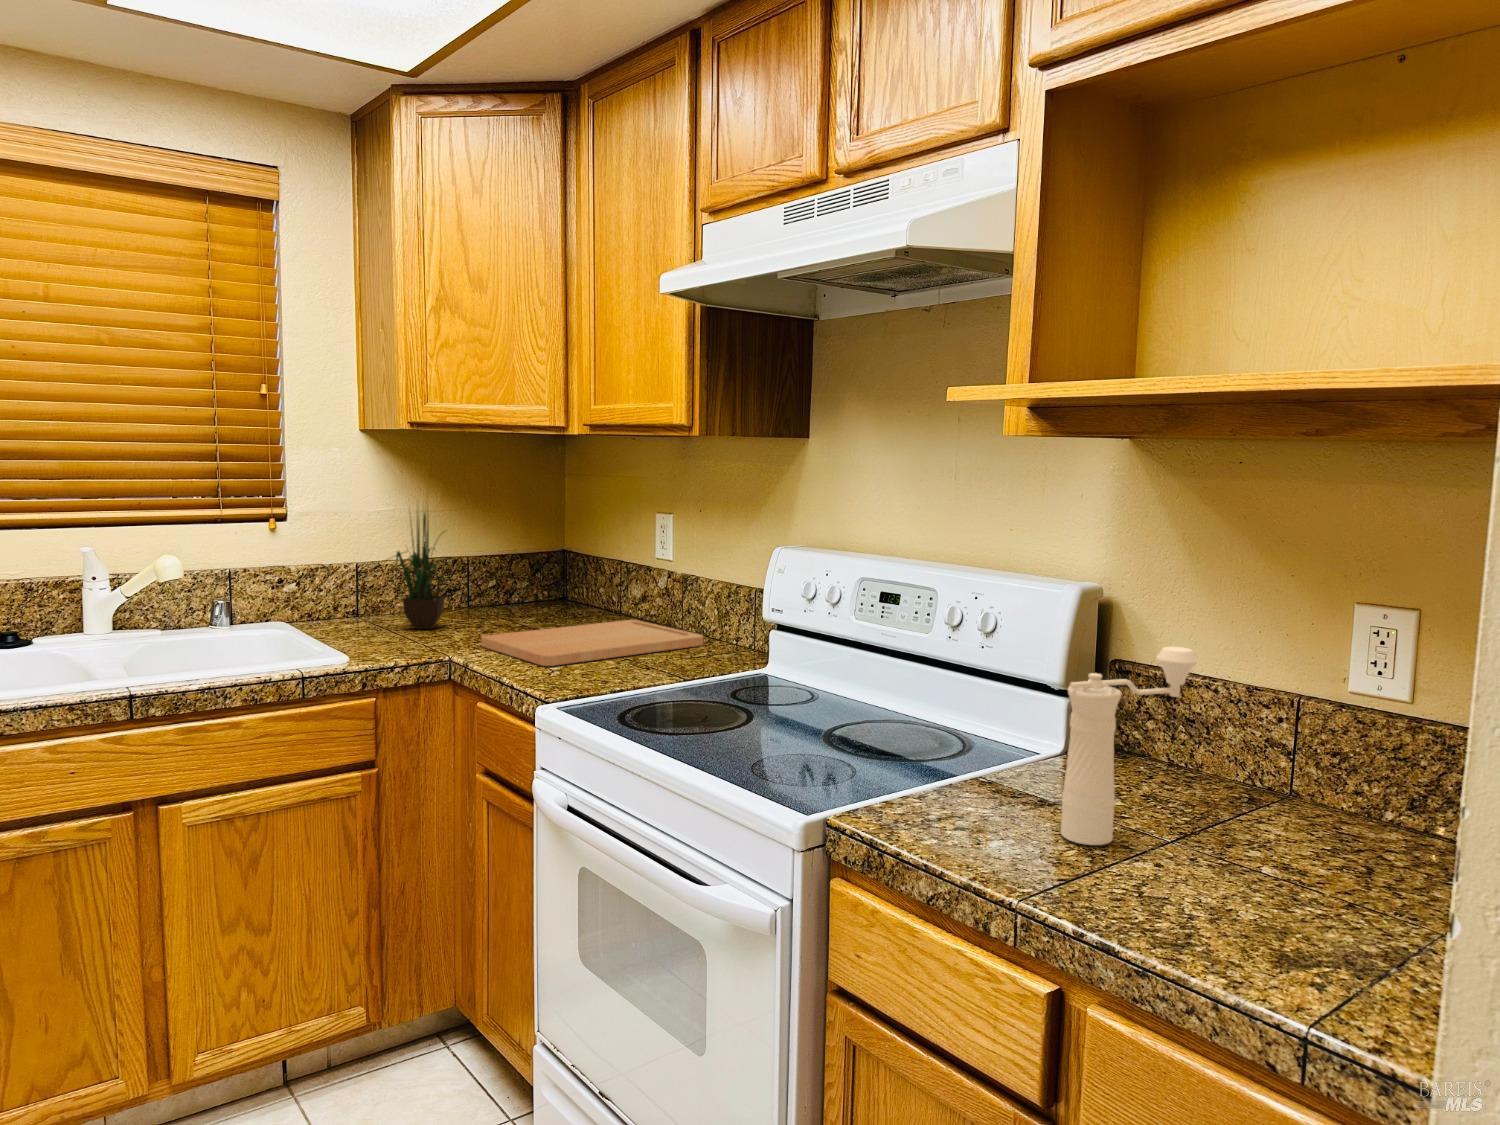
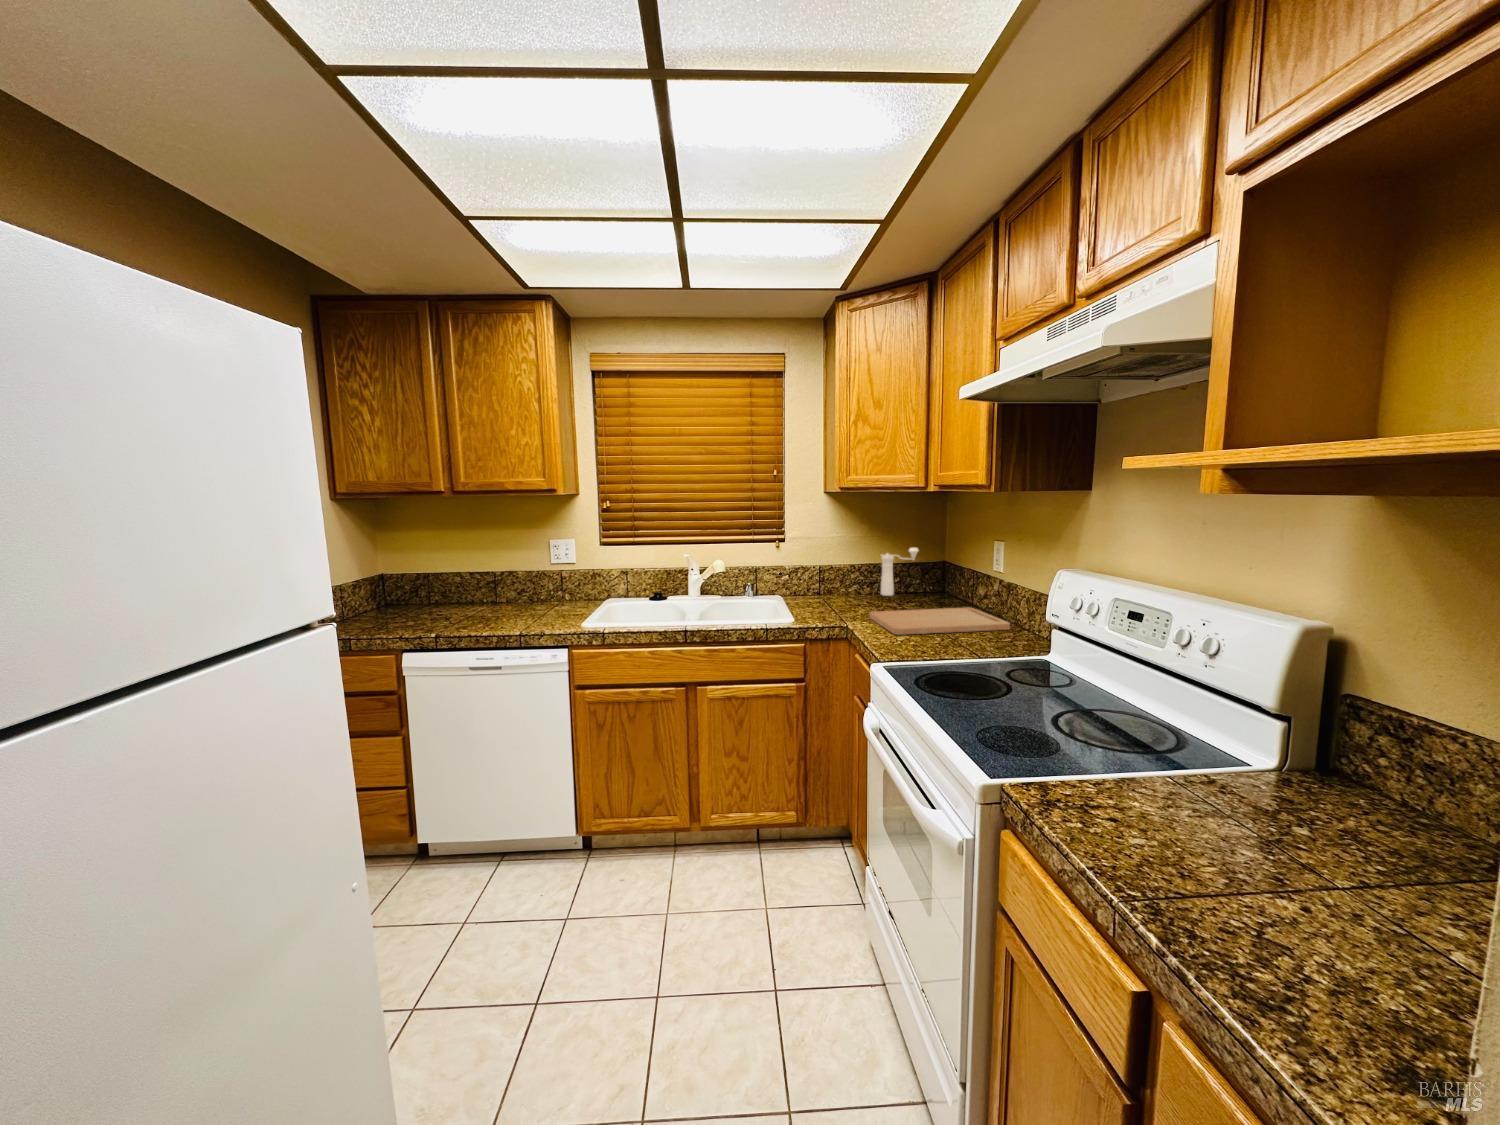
potted plant: present [388,513,445,629] -> none [823,523,868,604]
pepper mill: present [1060,647,1198,845] -> present [881,548,919,596]

